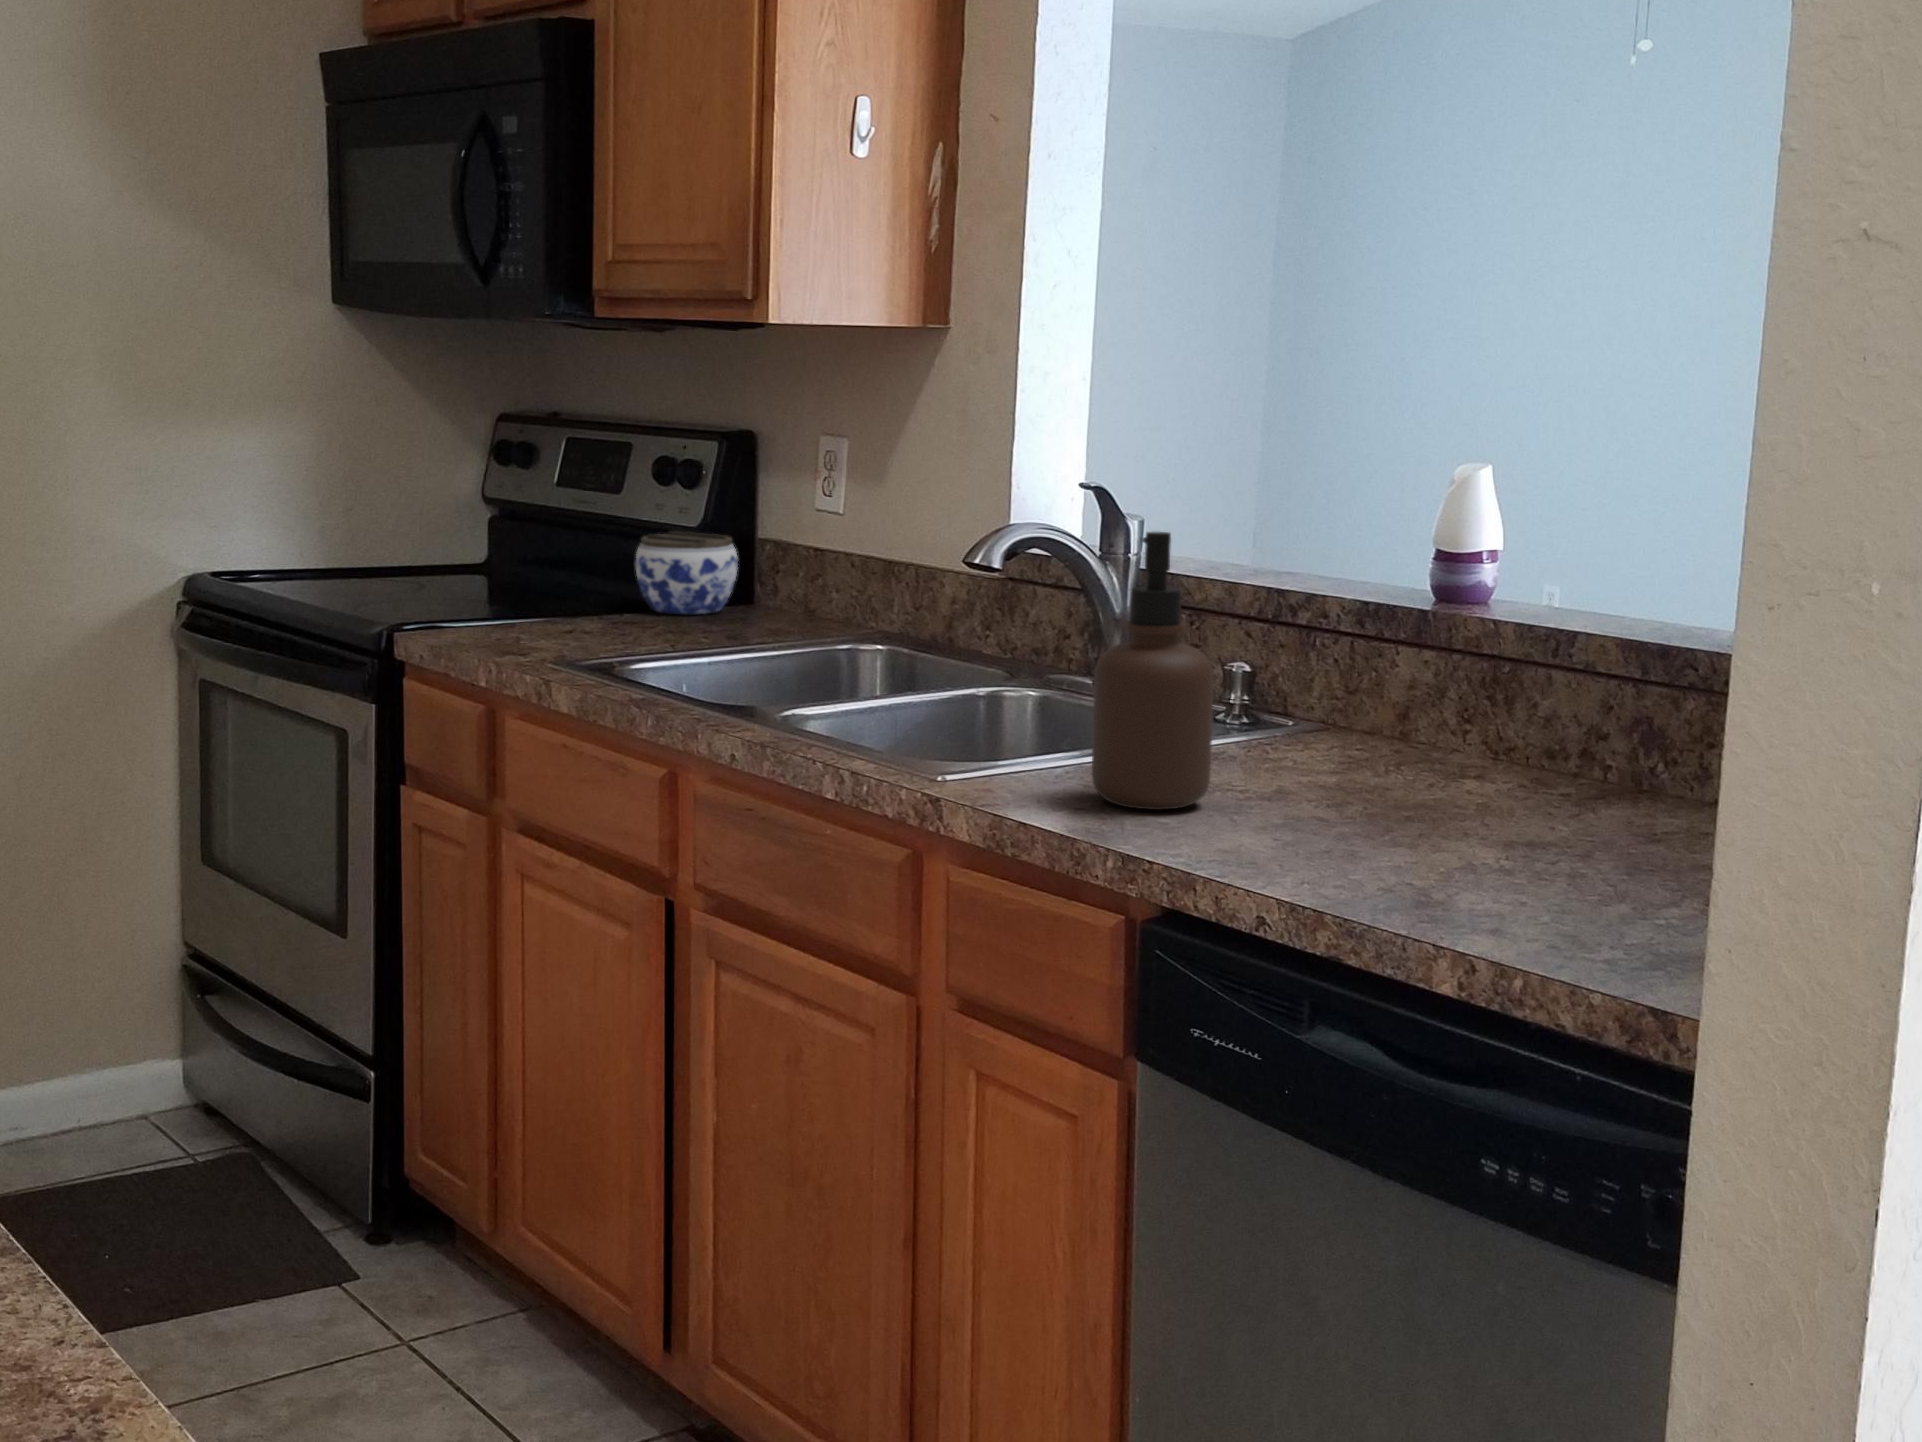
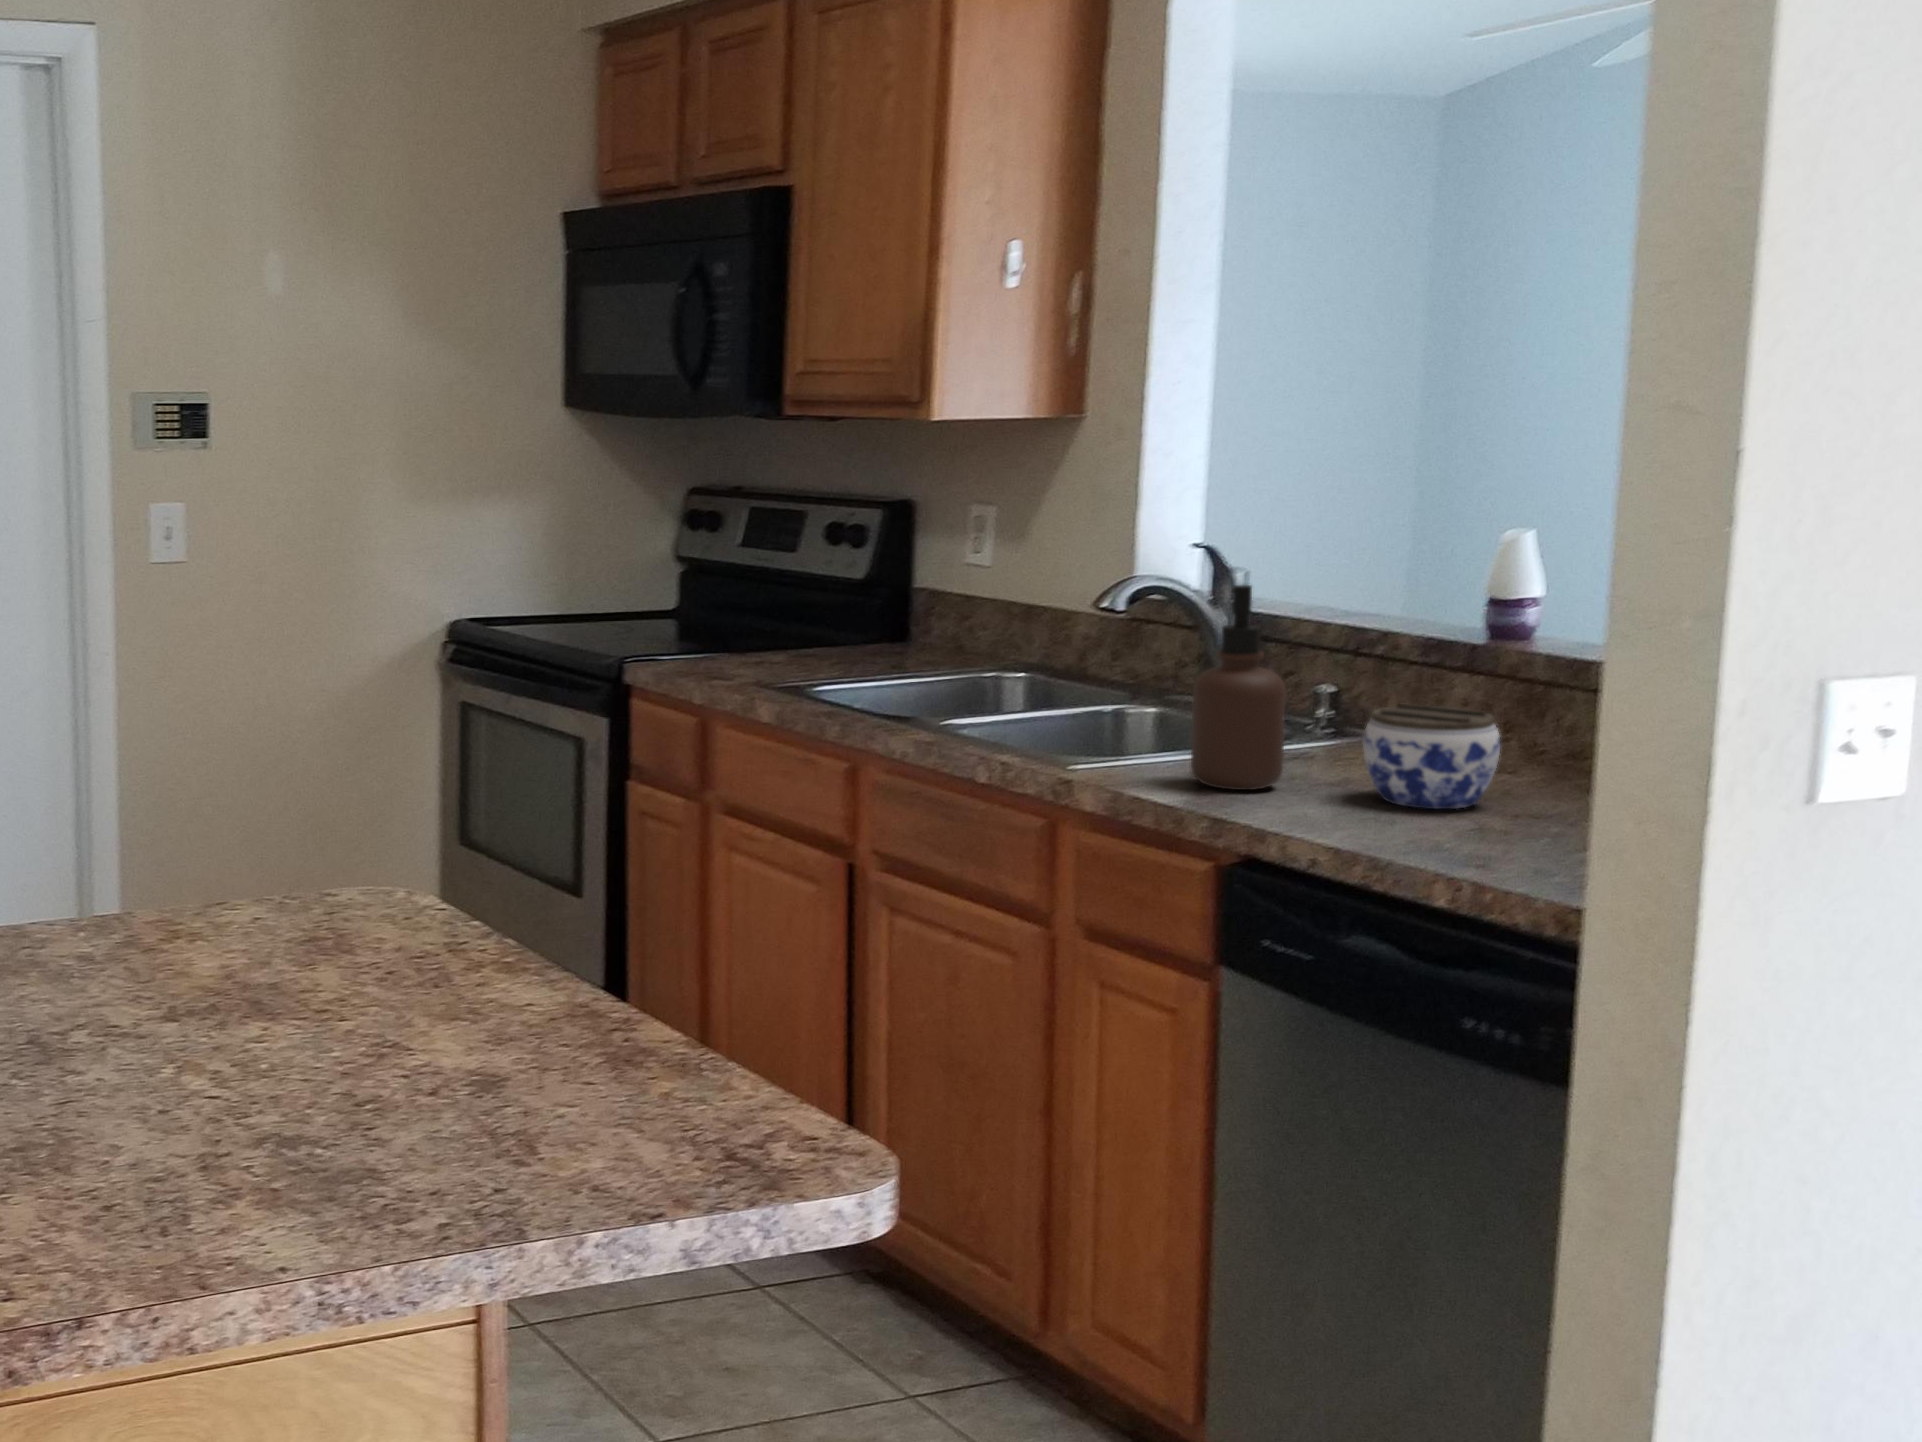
jar: present [635,531,738,614] -> present [1363,704,1500,809]

